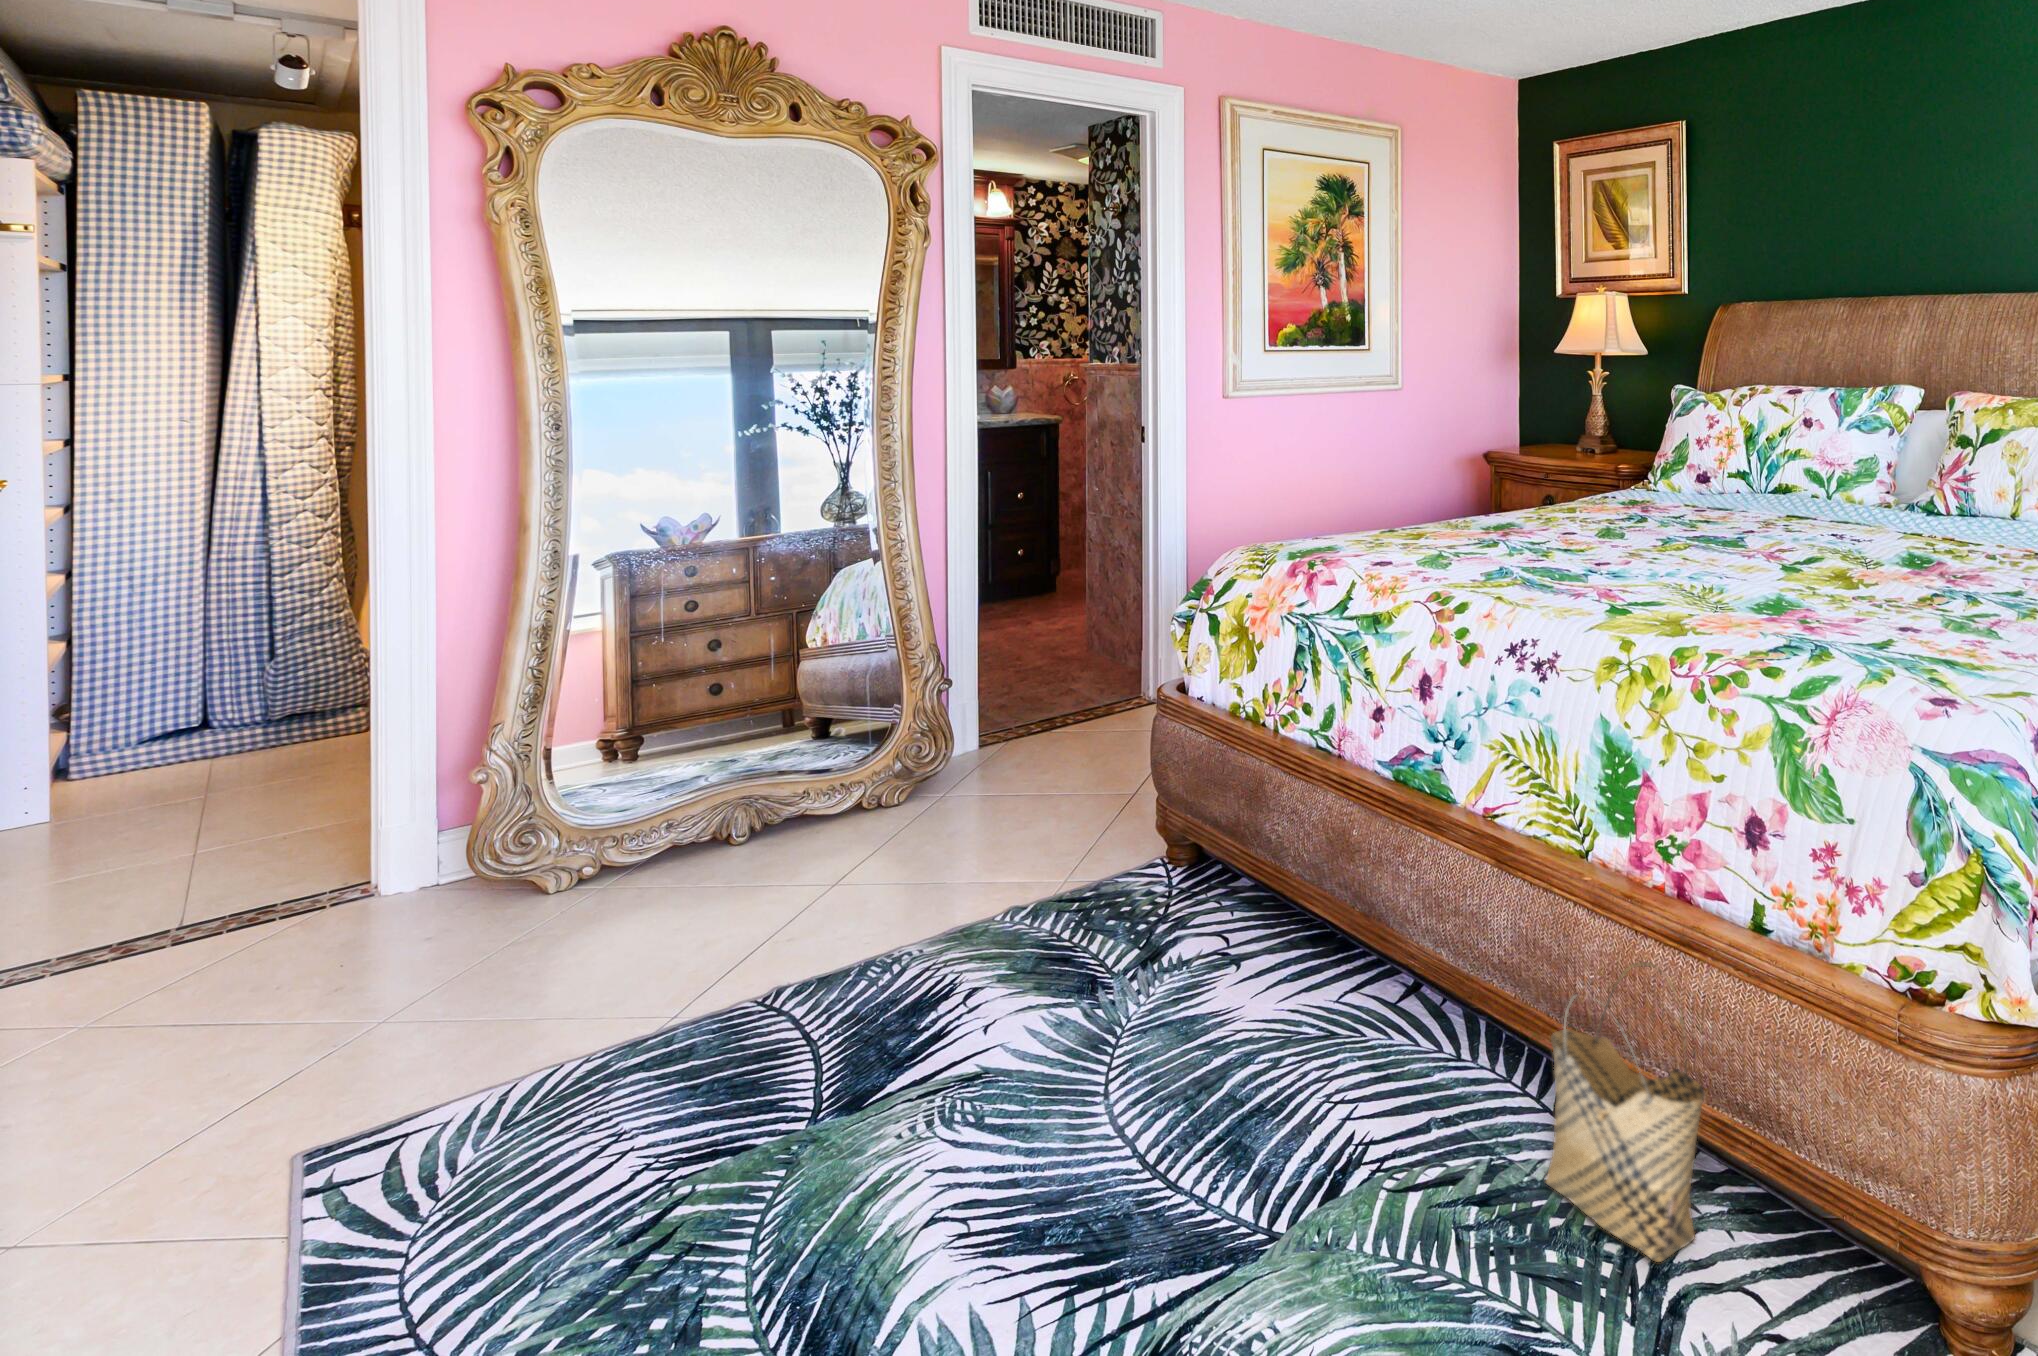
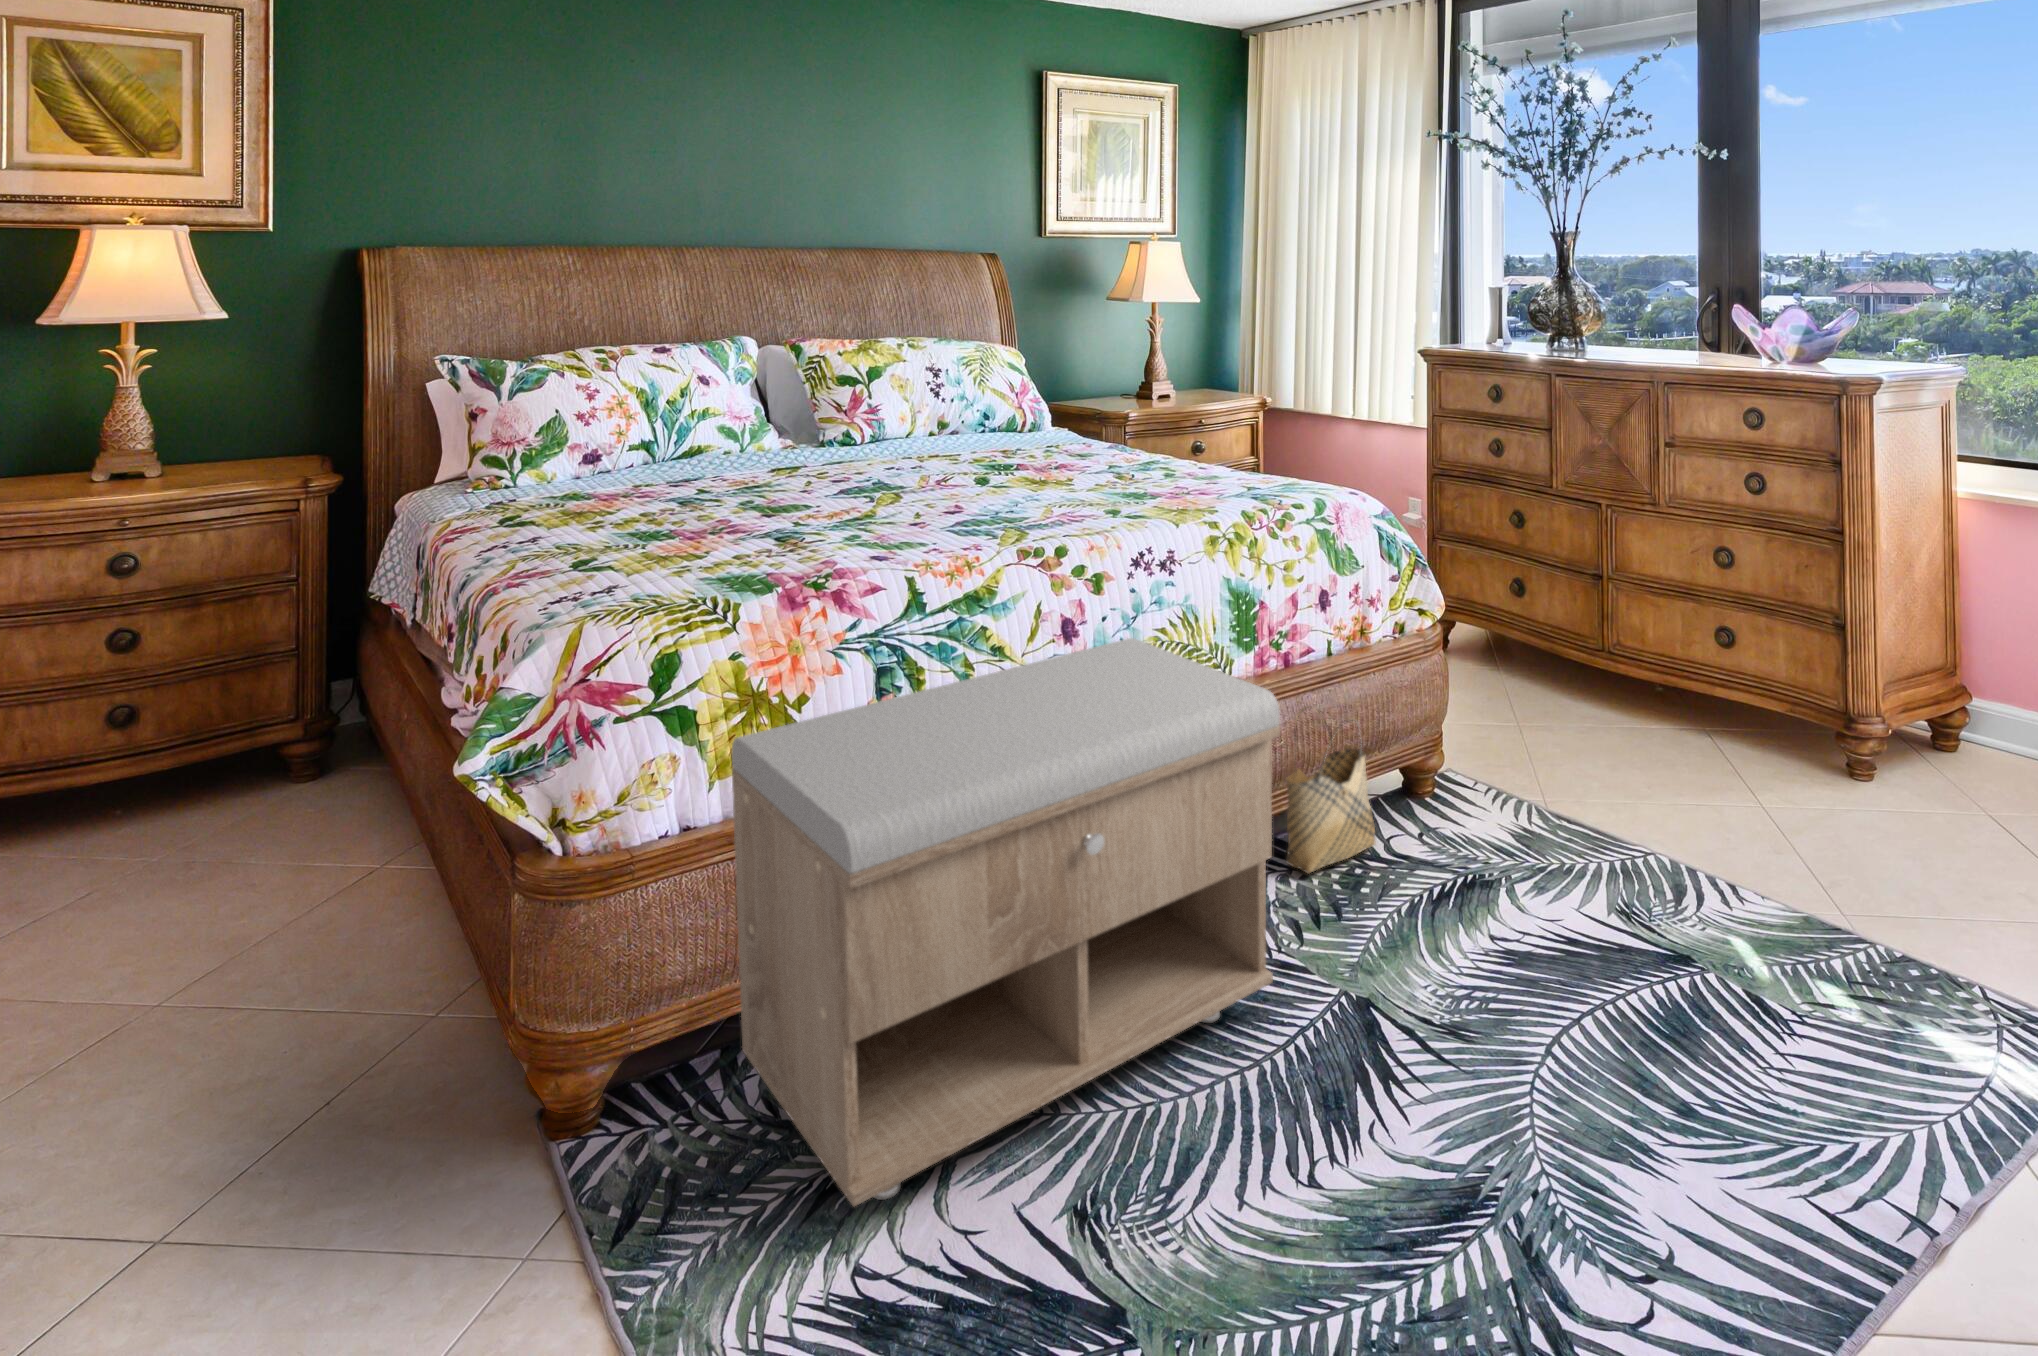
storage bench: none [987,641,1433,1134] -> present [732,638,1280,1206]

